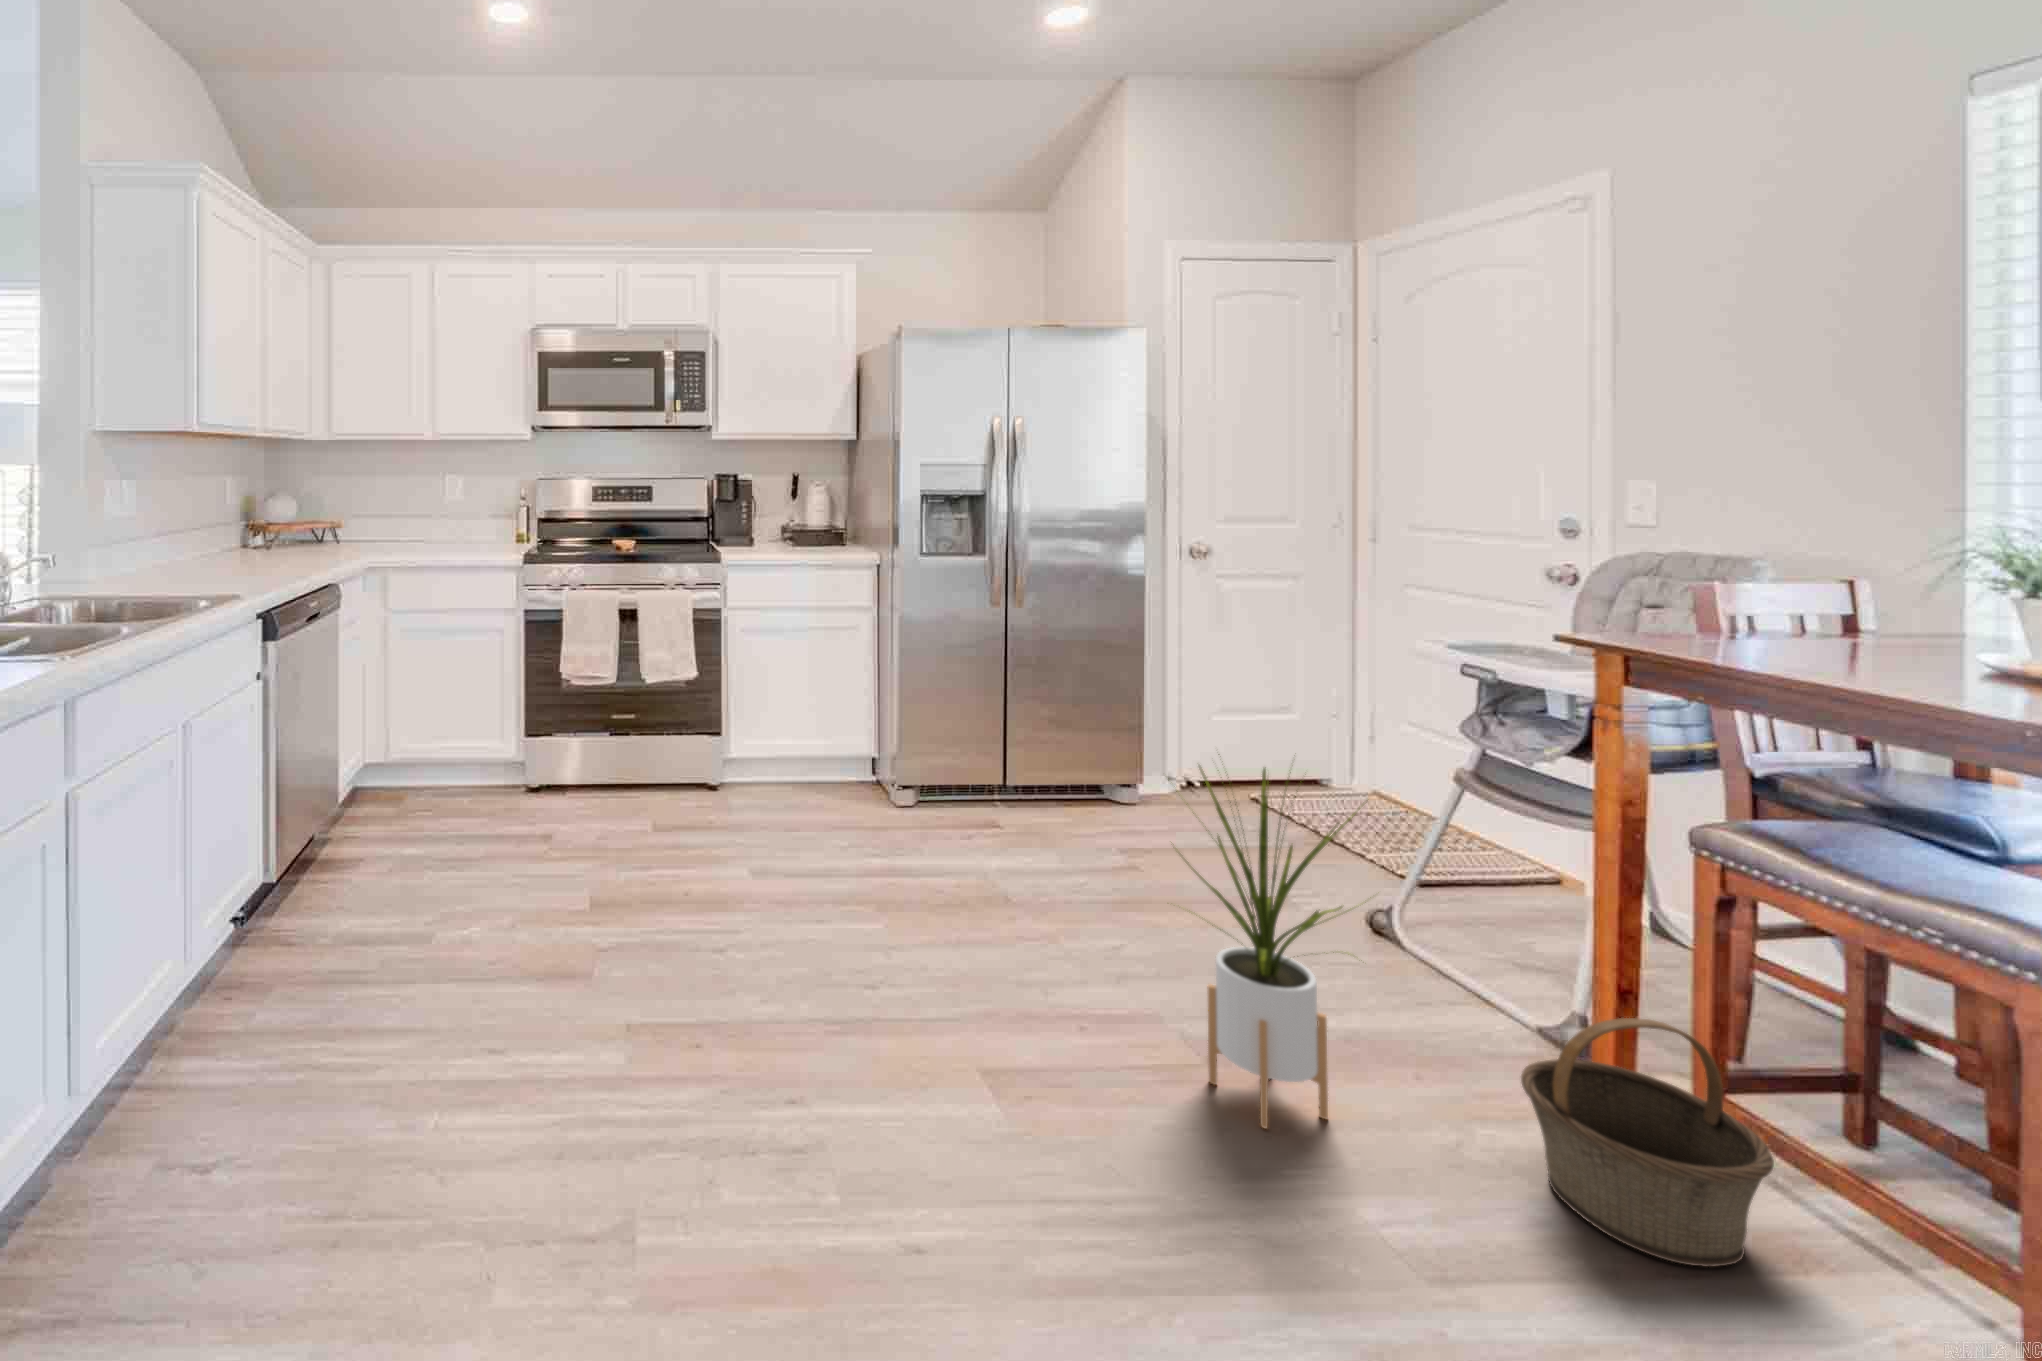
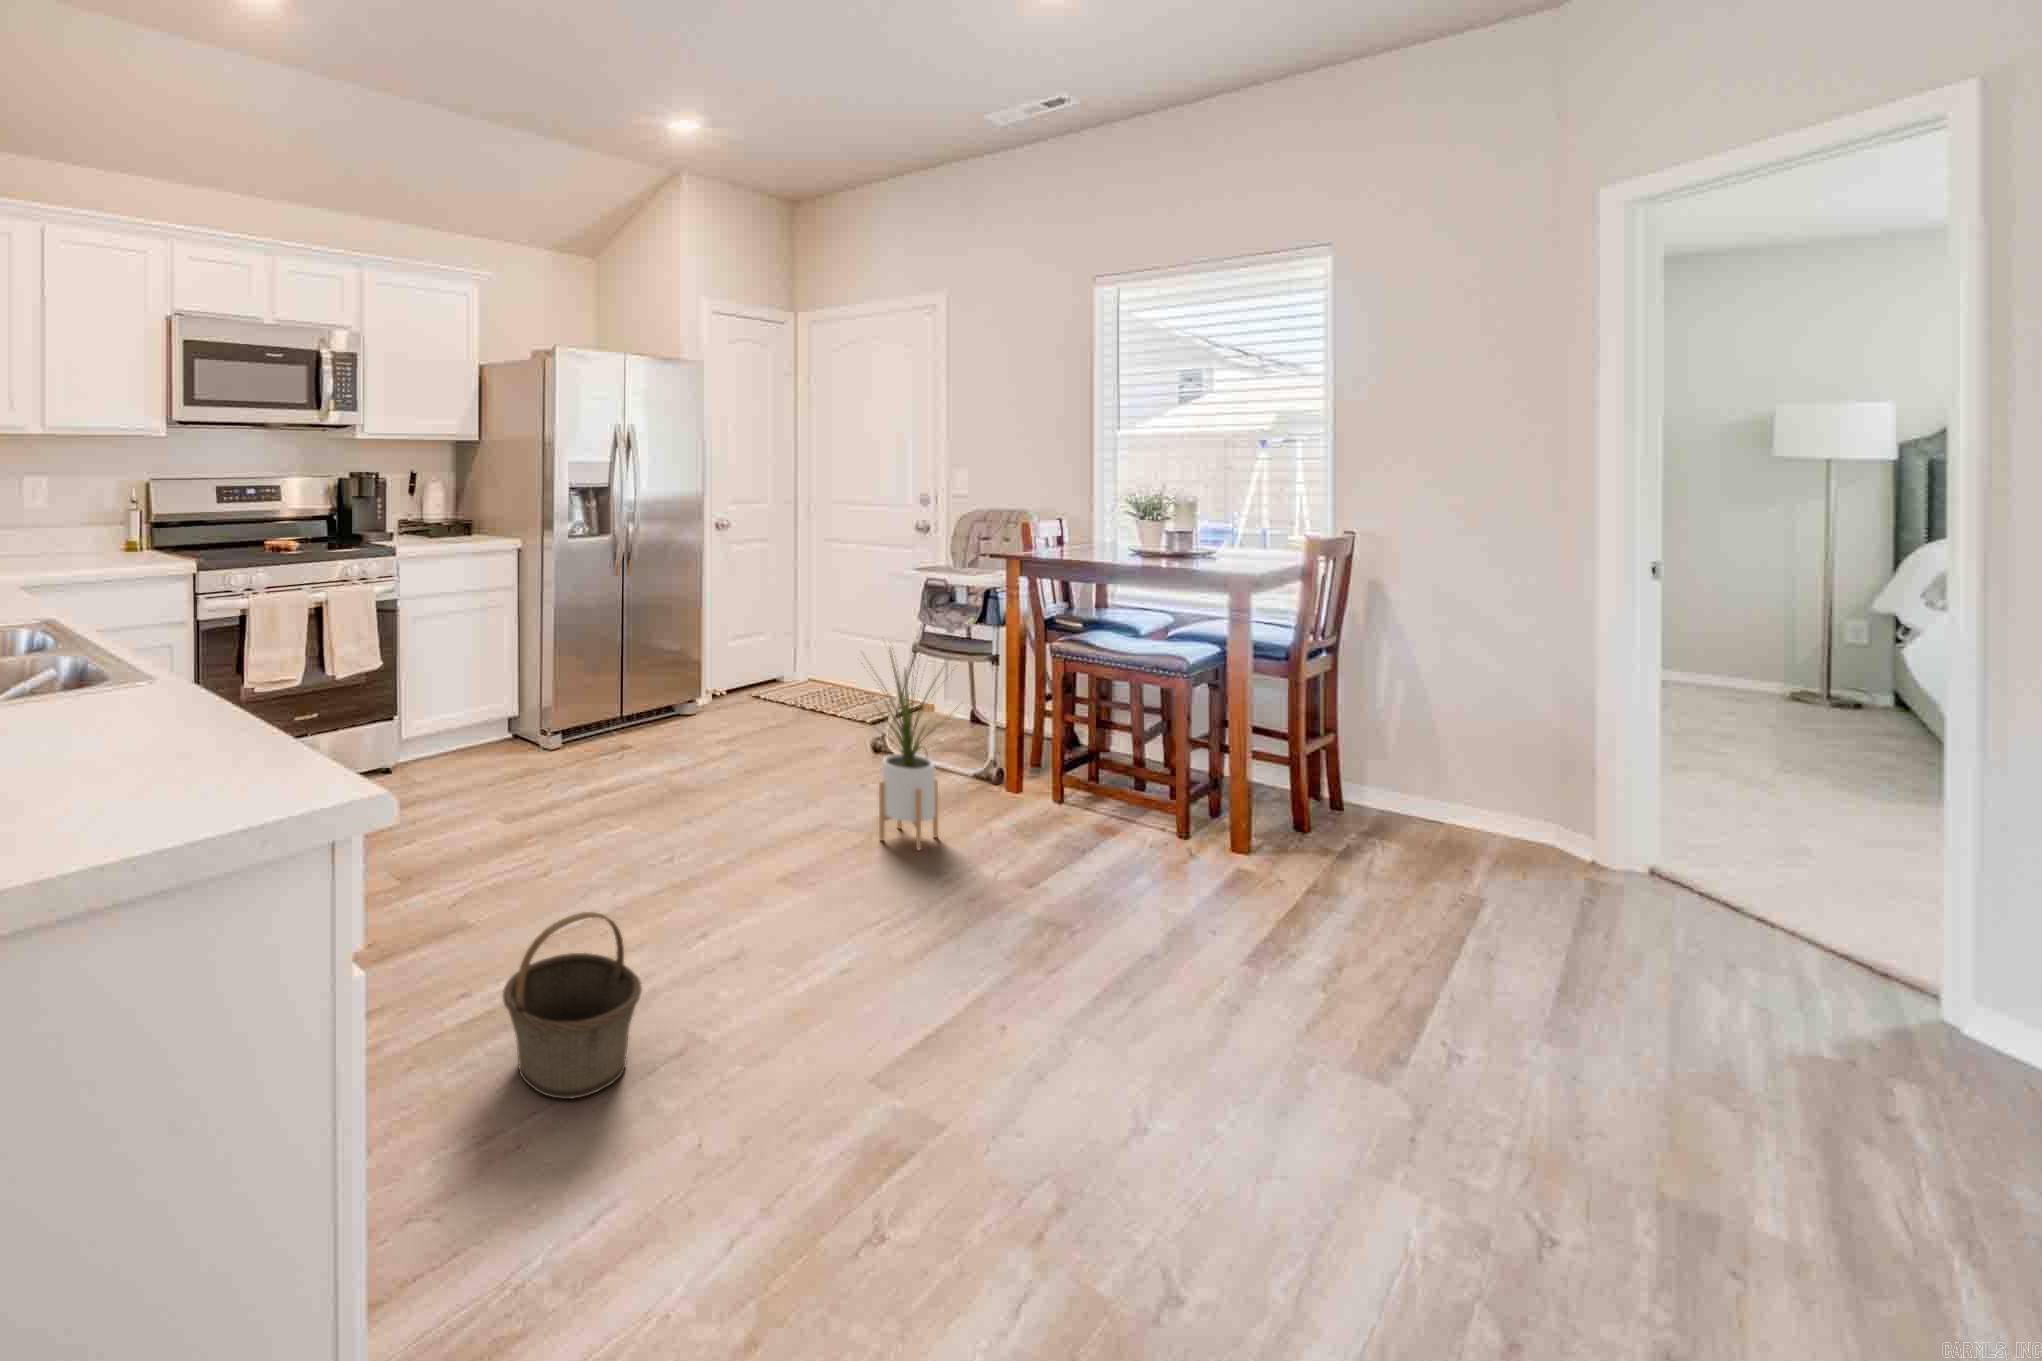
basket: present [1521,1018,1774,1267] -> present [502,912,642,1099]

